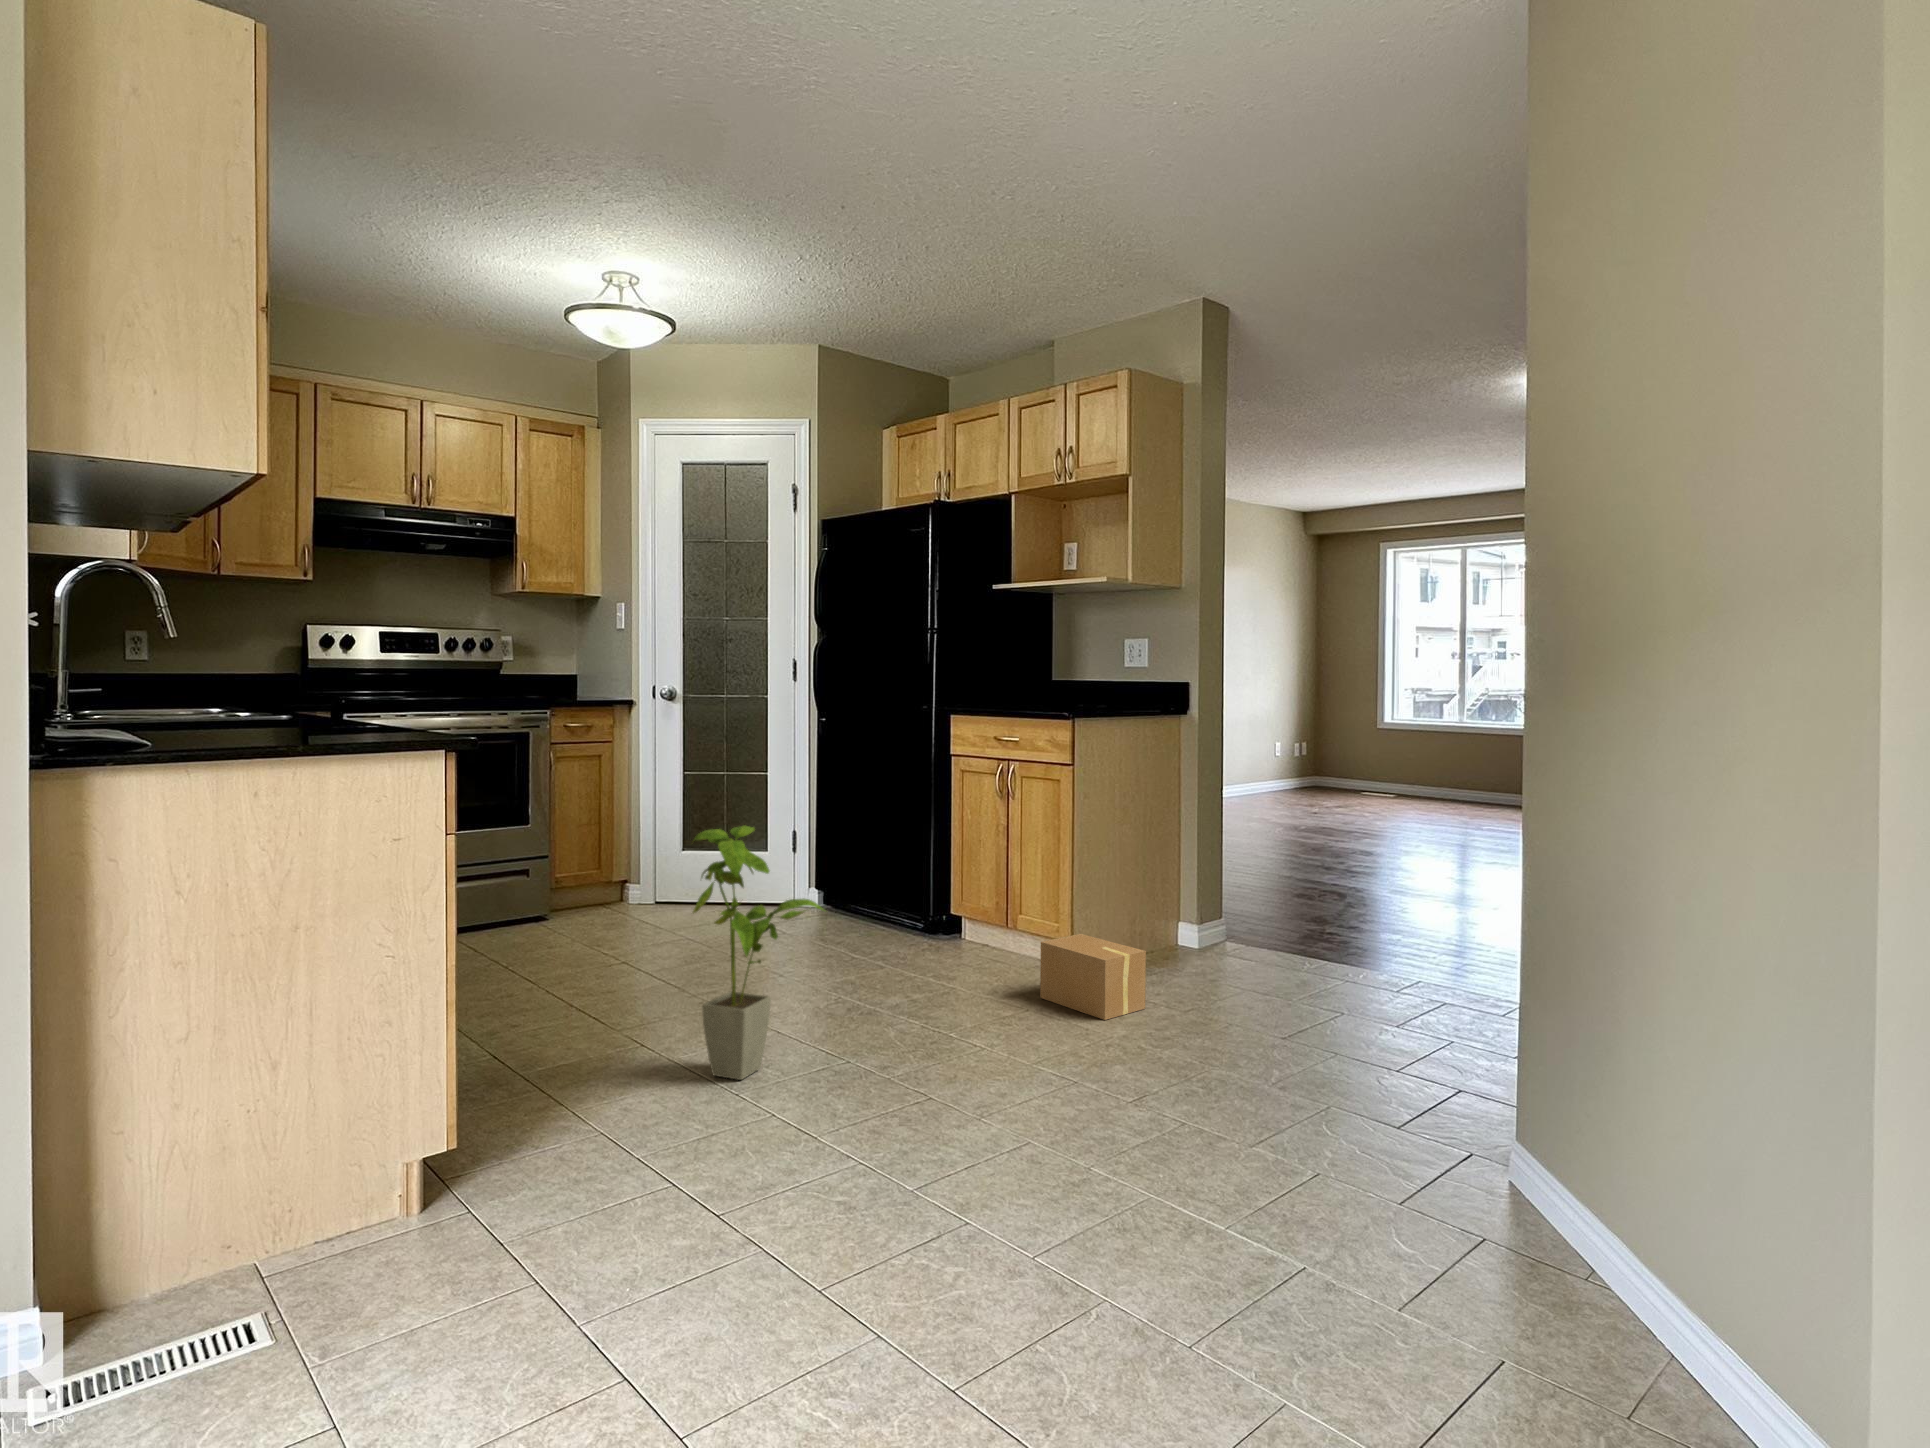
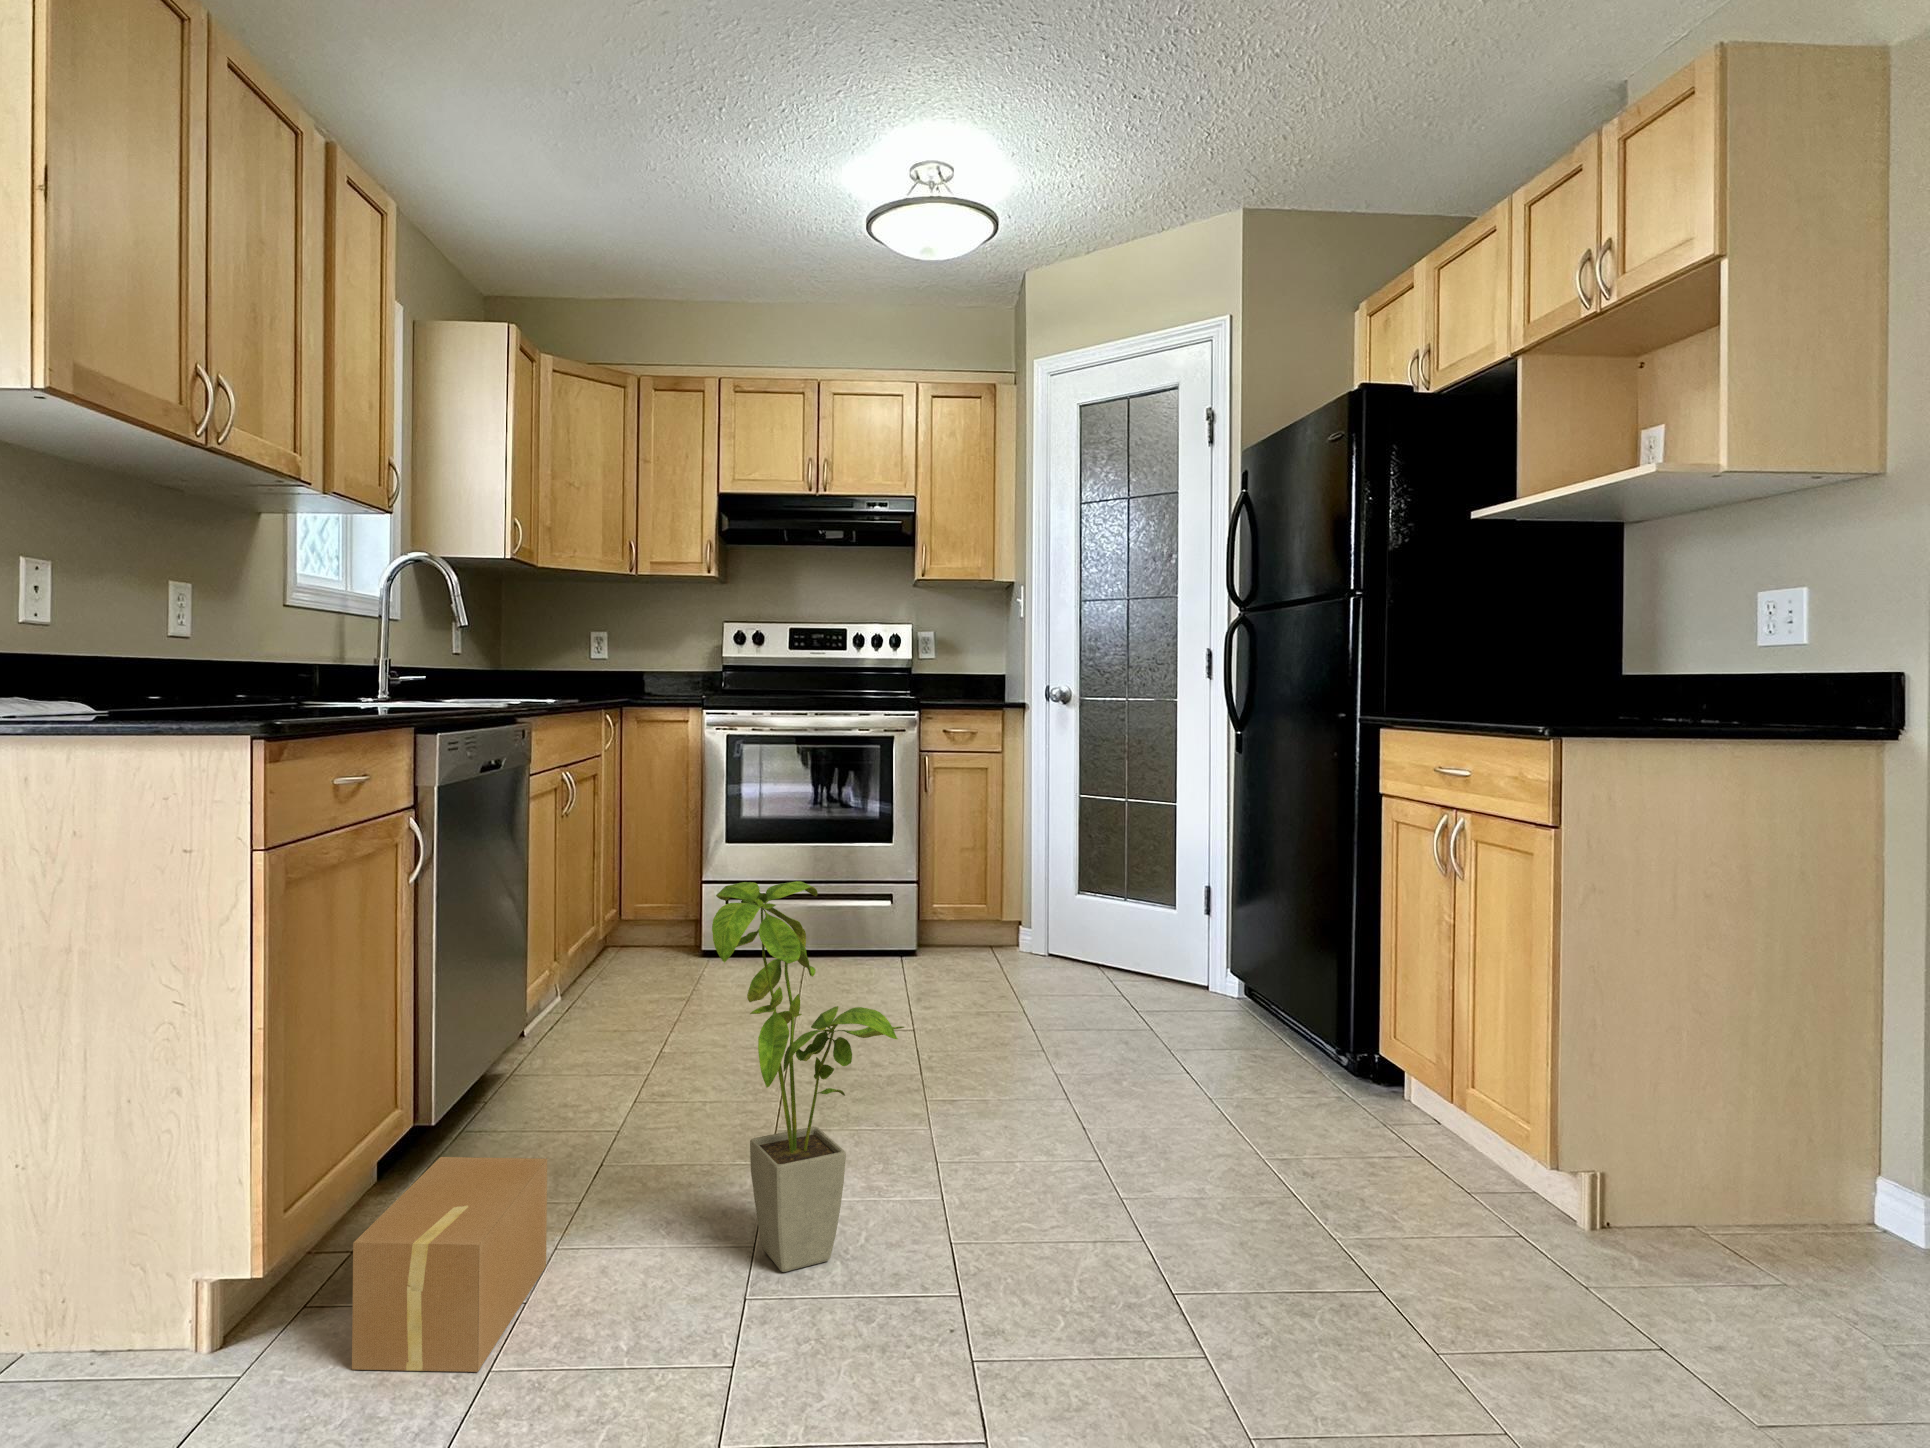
cardboard box: present [1040,934,1146,1020] -> present [352,1157,547,1372]

